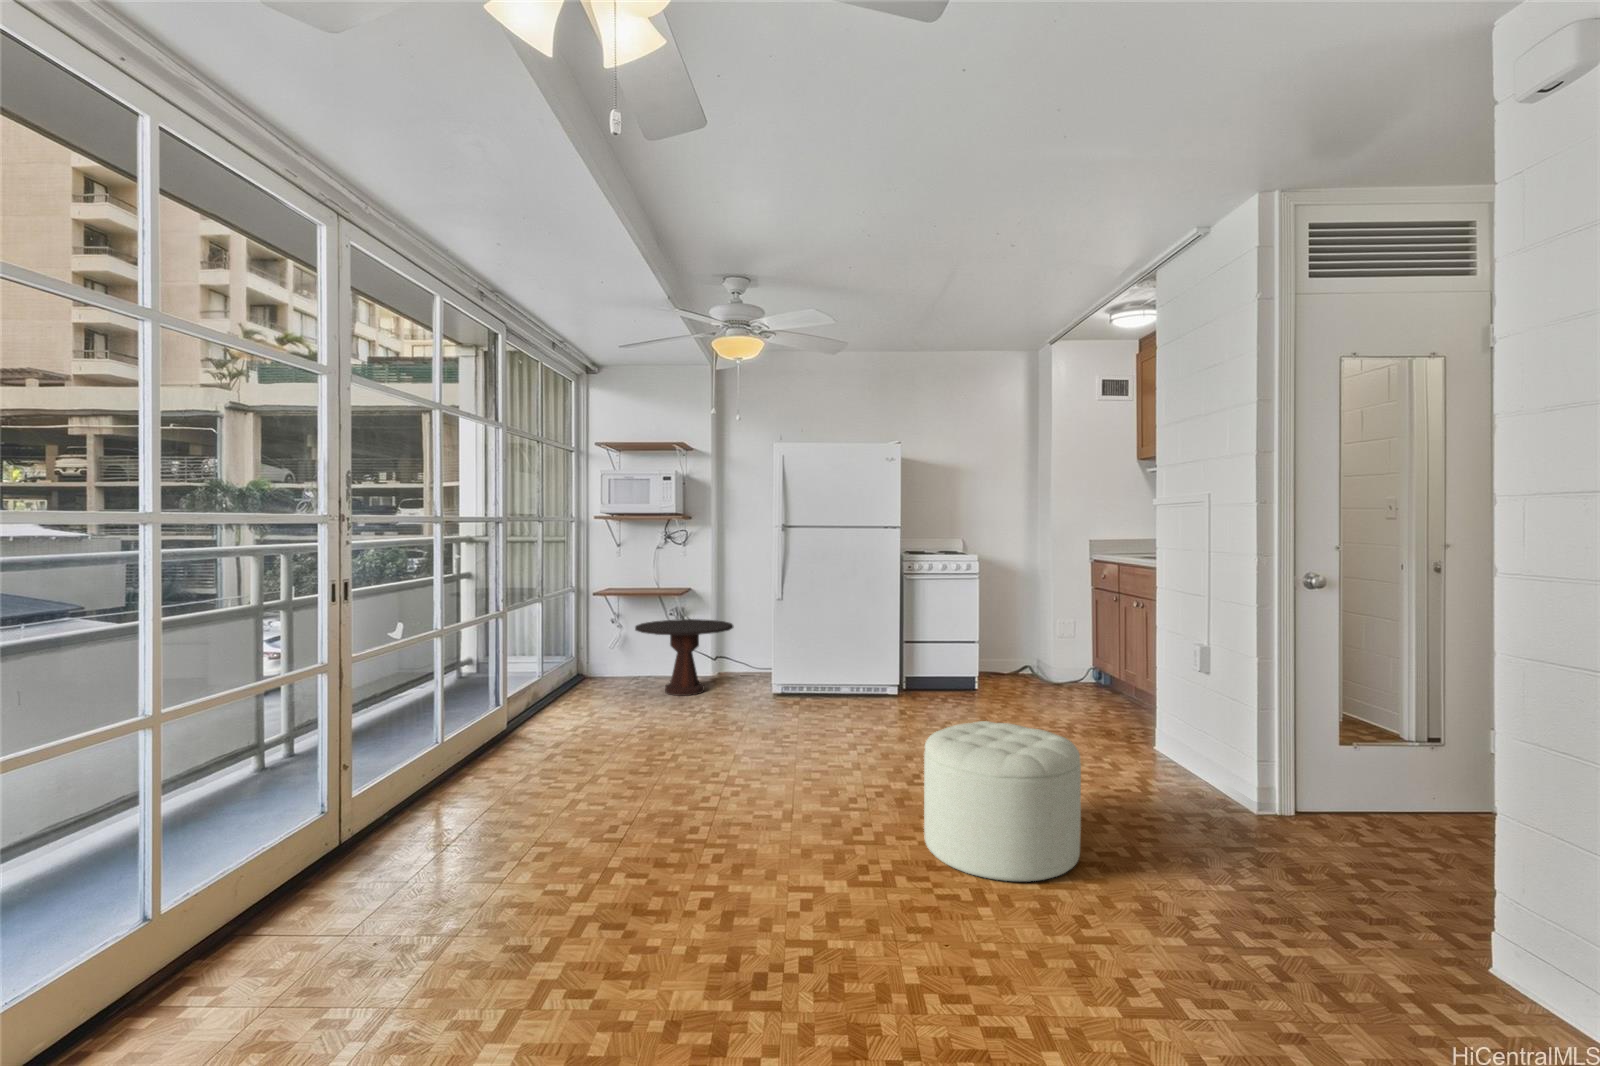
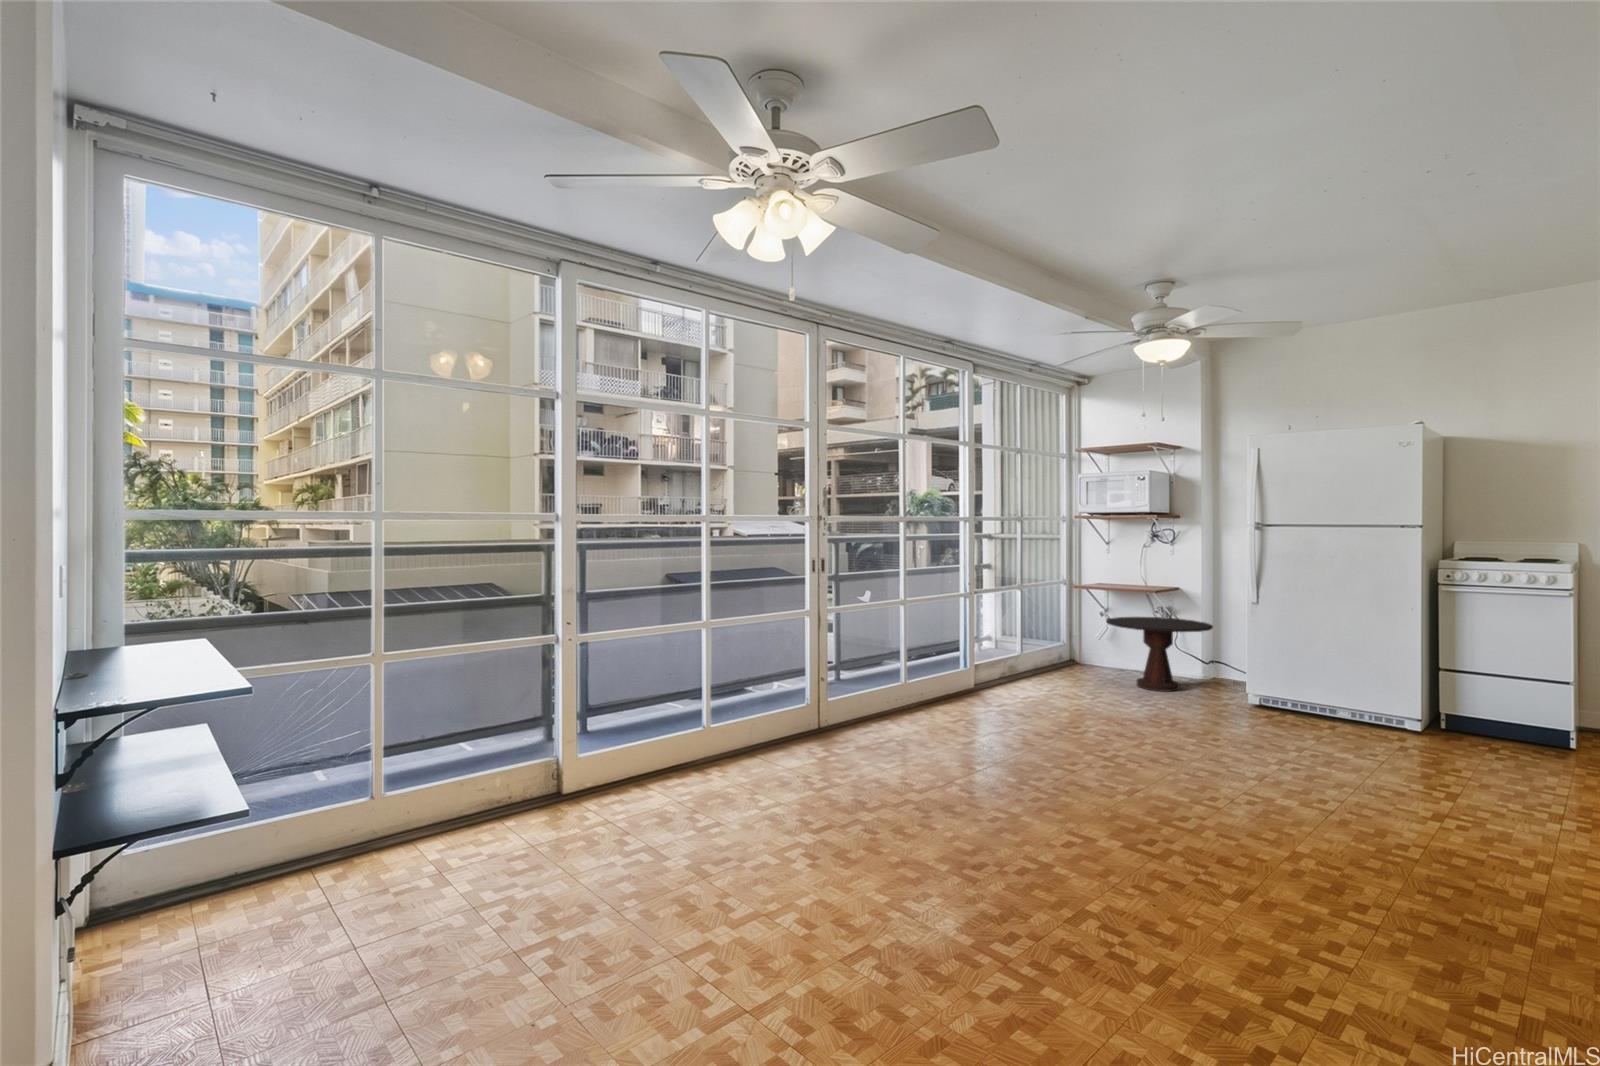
ottoman: present [924,721,1081,882] -> none [1222,741,1433,929]

